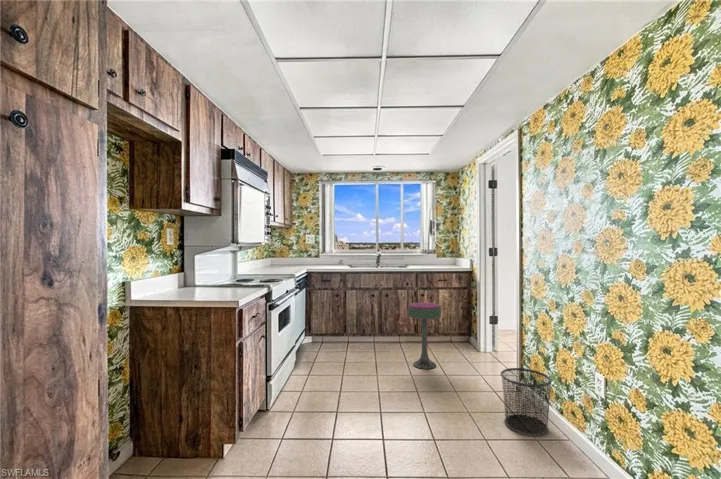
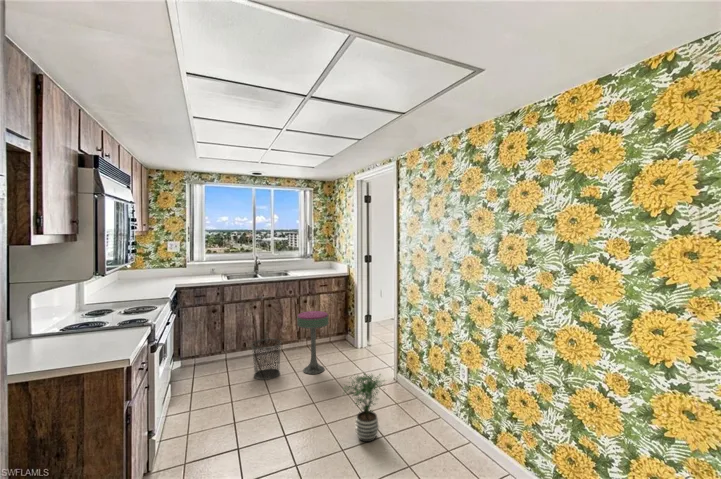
potted plant: none [435,364,491,447] -> present [343,374,382,442]
waste bin: present [501,368,552,436] -> present [251,339,281,380]

